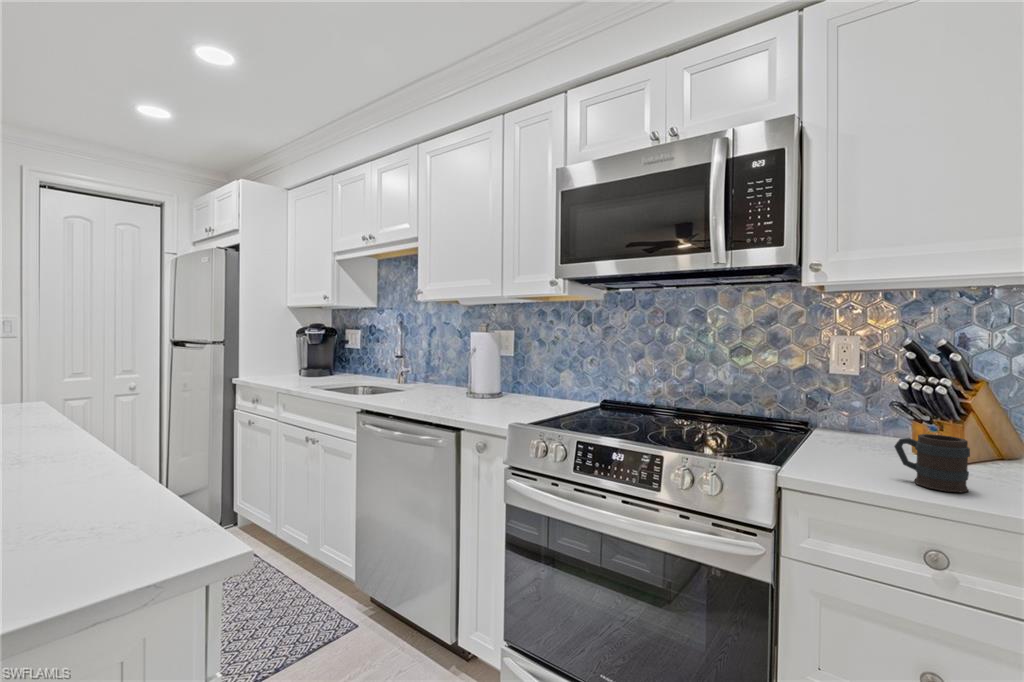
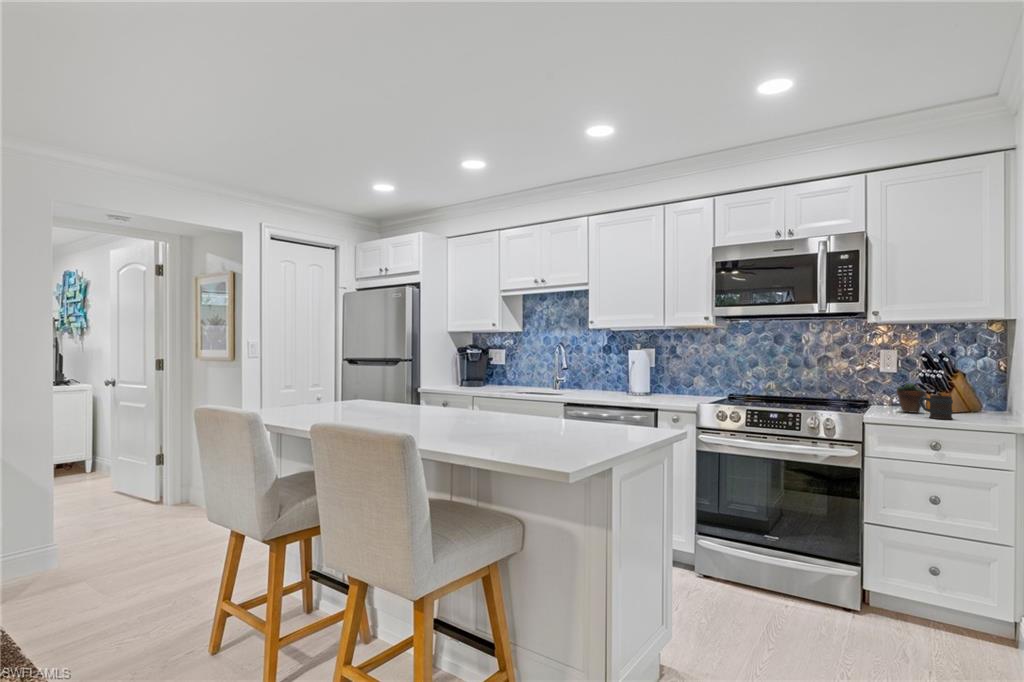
succulent plant: none [851,382,909,460] -> present [896,374,925,413]

